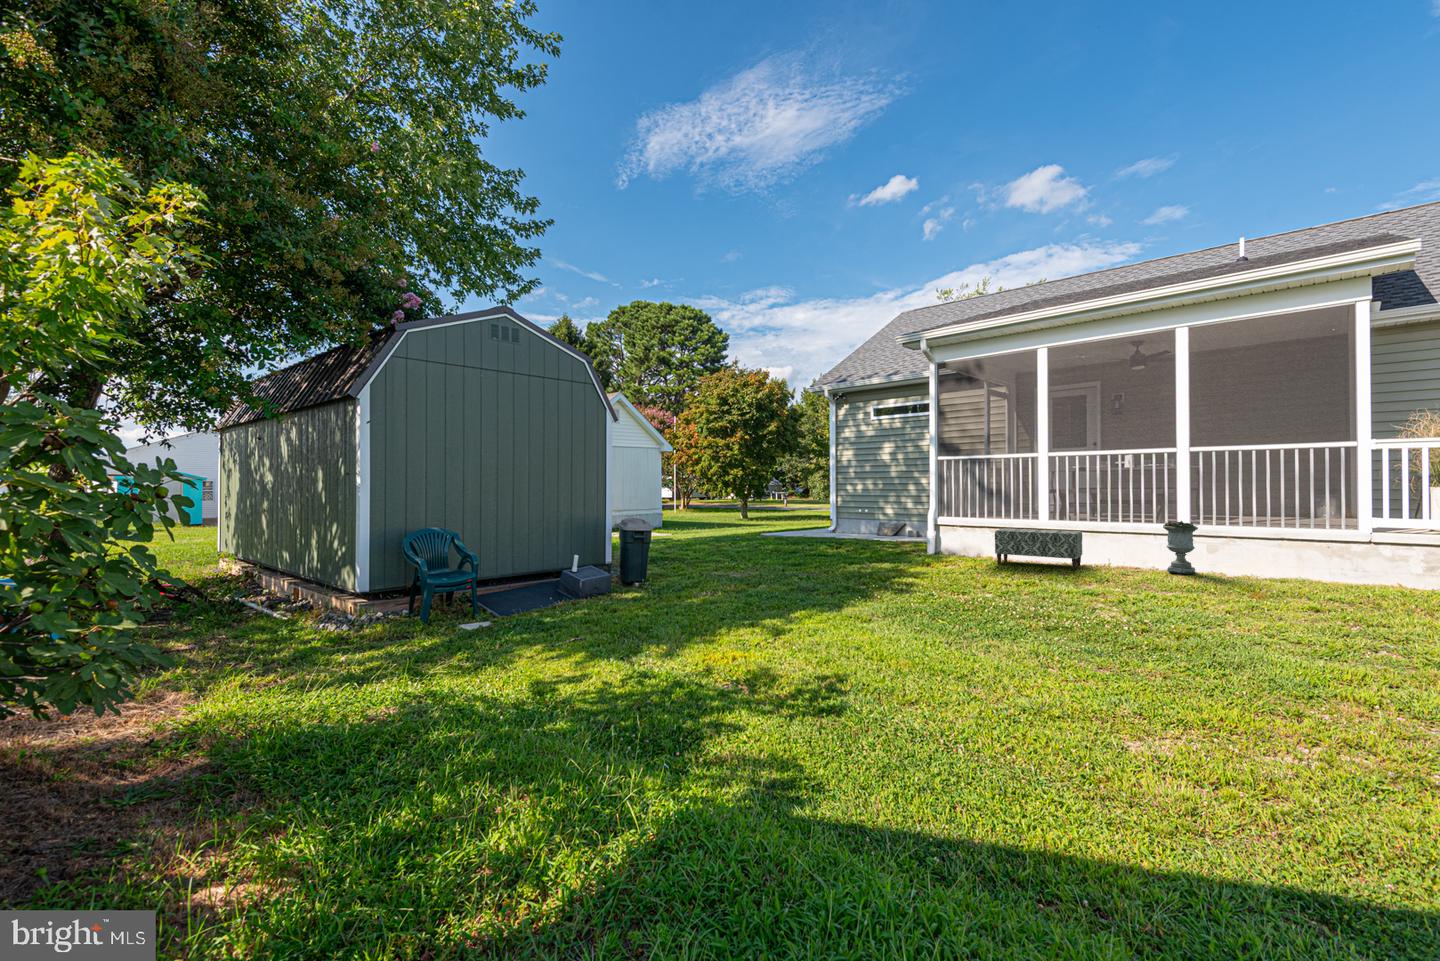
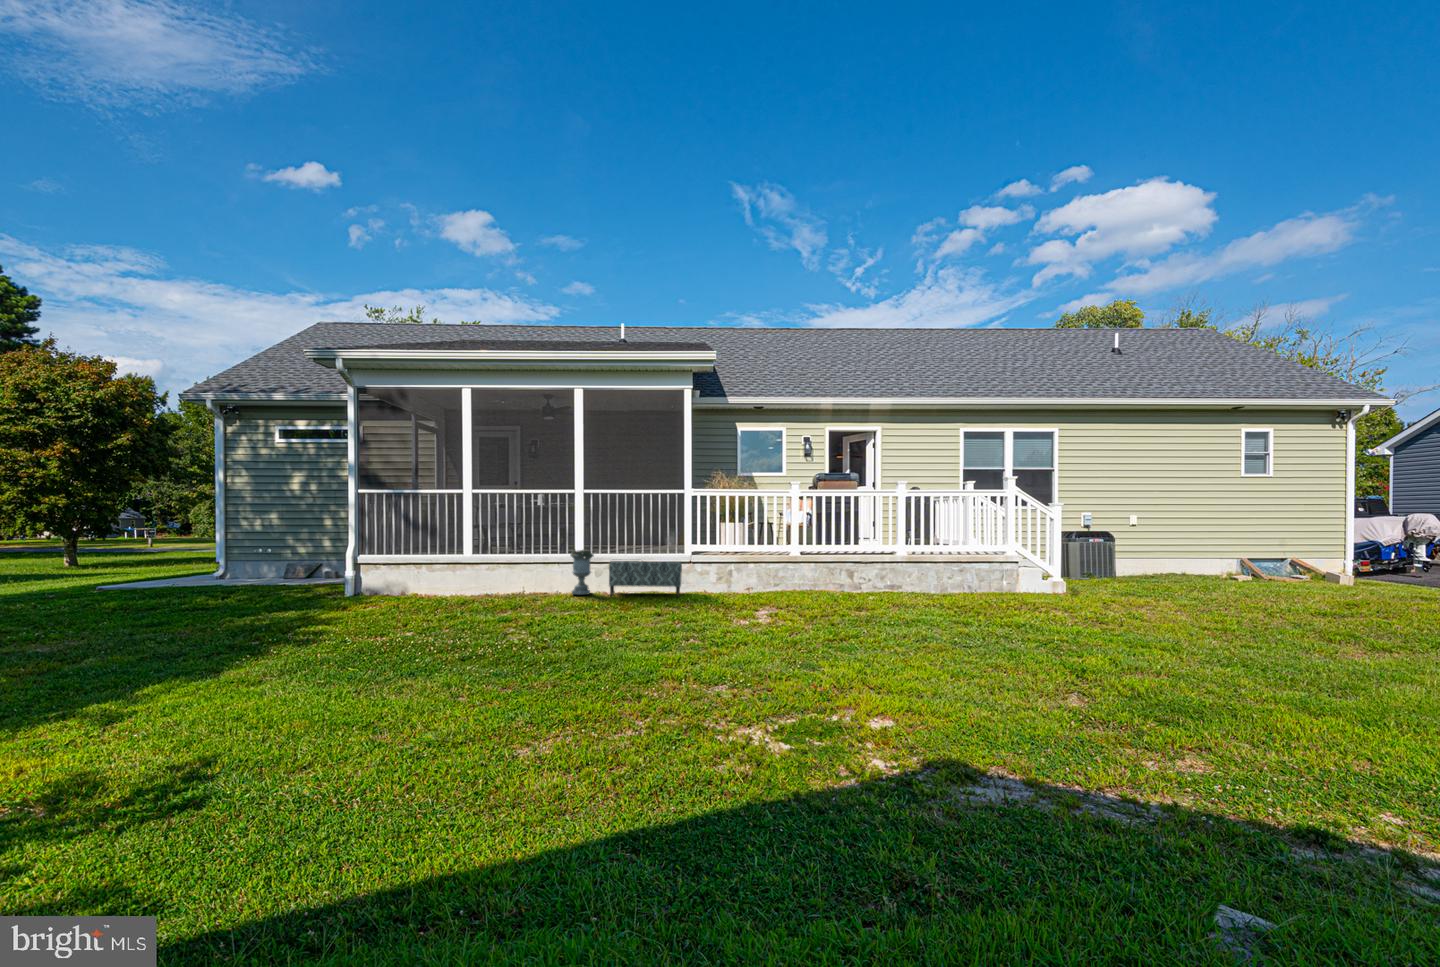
bench: present [995,528,1082,570] -> present [609,561,682,597]

